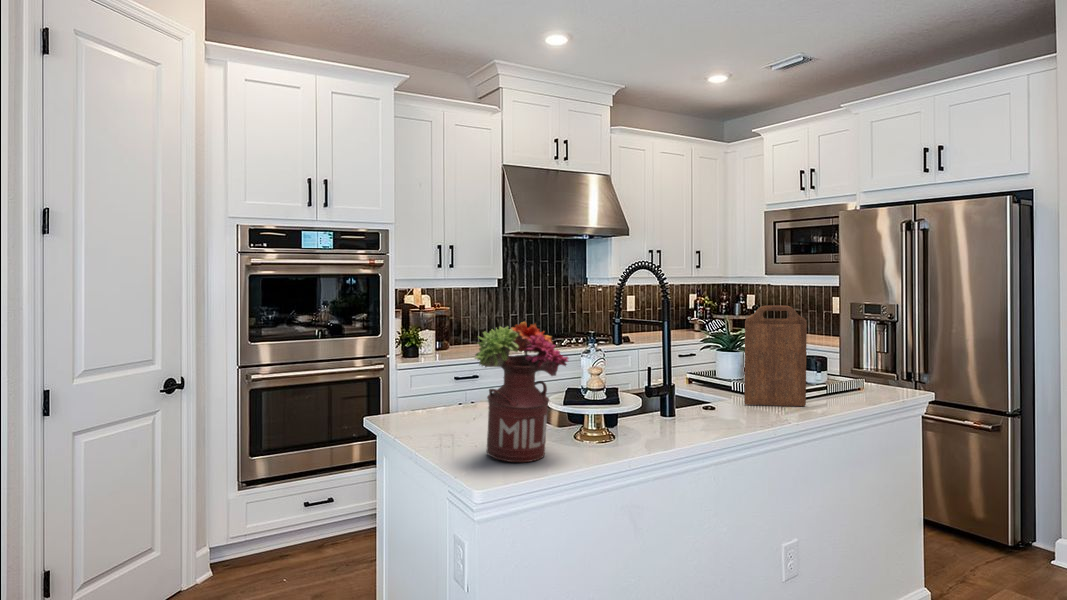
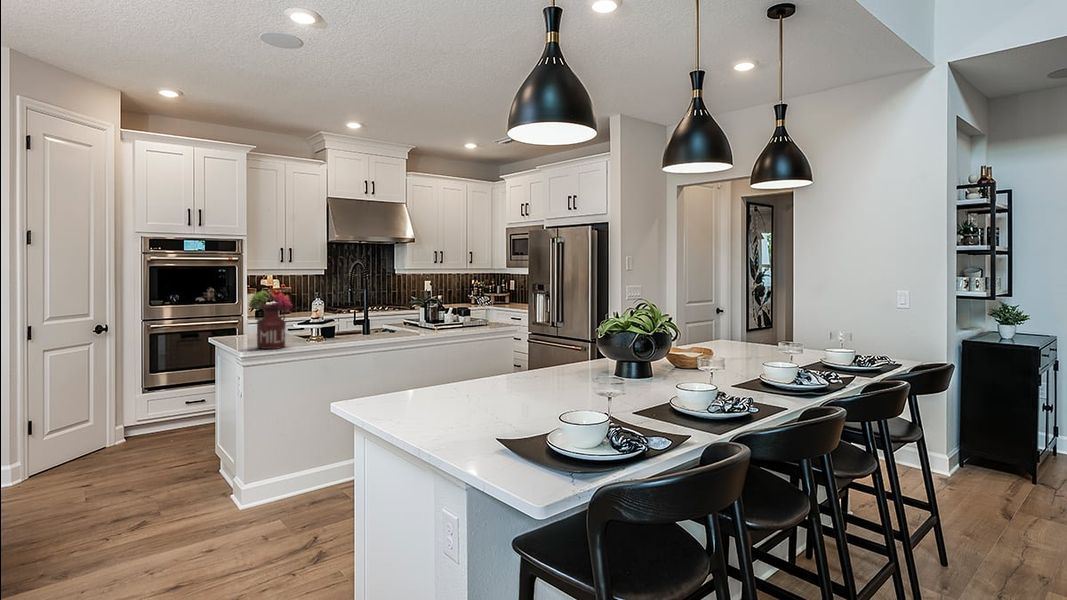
cutting board: present [744,306,807,406] -> none [411,284,440,332]

